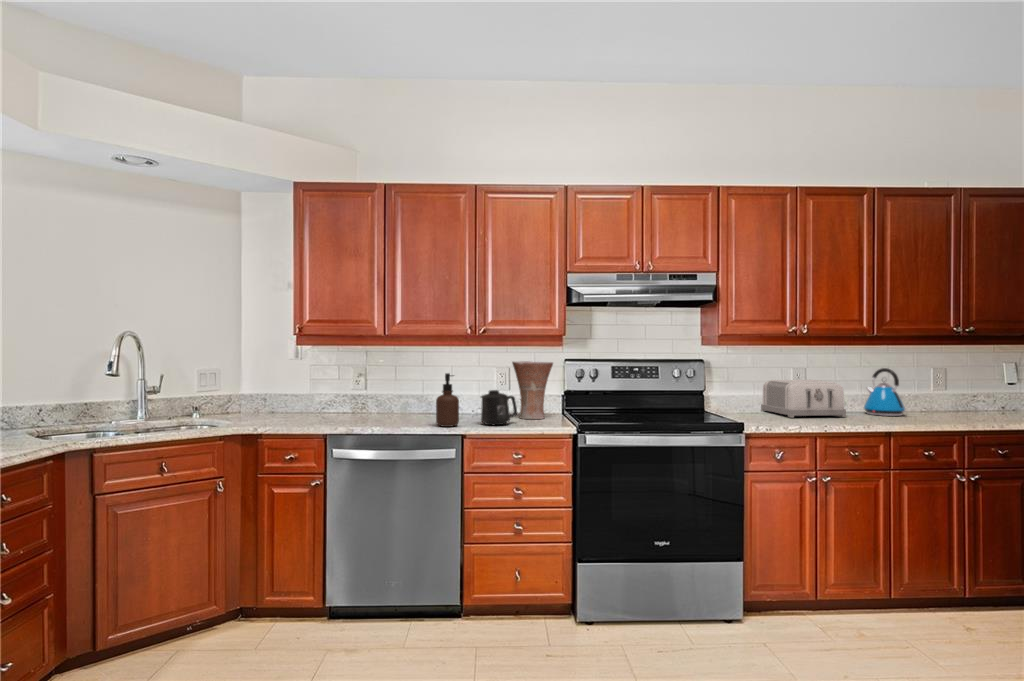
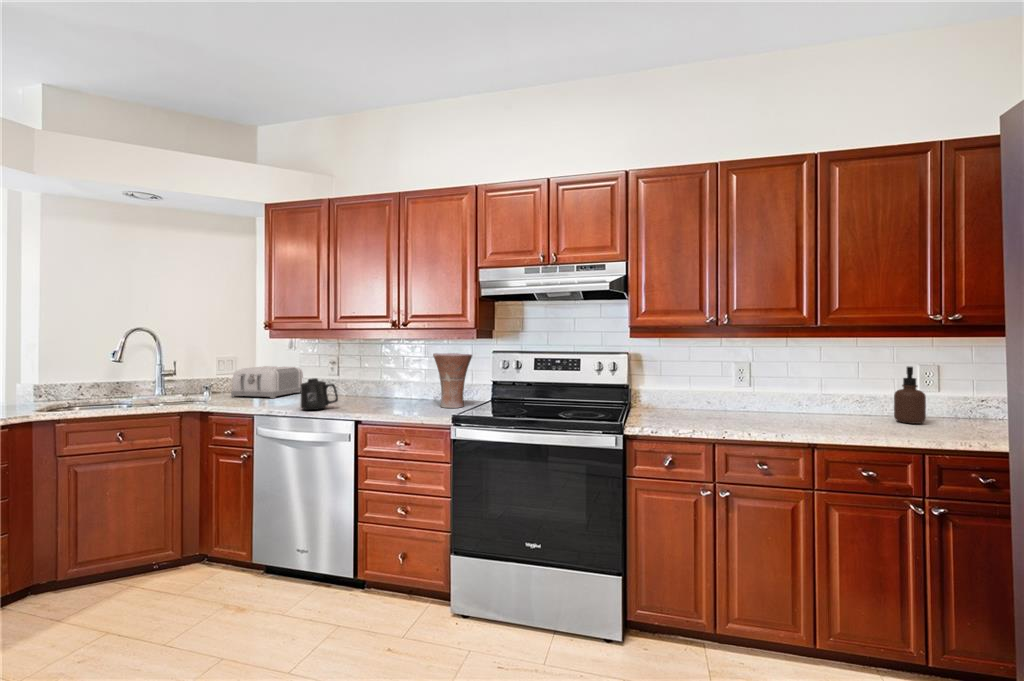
kettle: present [864,368,905,416] -> none [812,366,864,423]
soap dispenser: present [436,373,459,427] -> present [894,366,926,424]
toaster: present [761,380,846,418] -> present [231,366,303,398]
mug: present [481,390,517,425] -> present [300,378,338,410]

